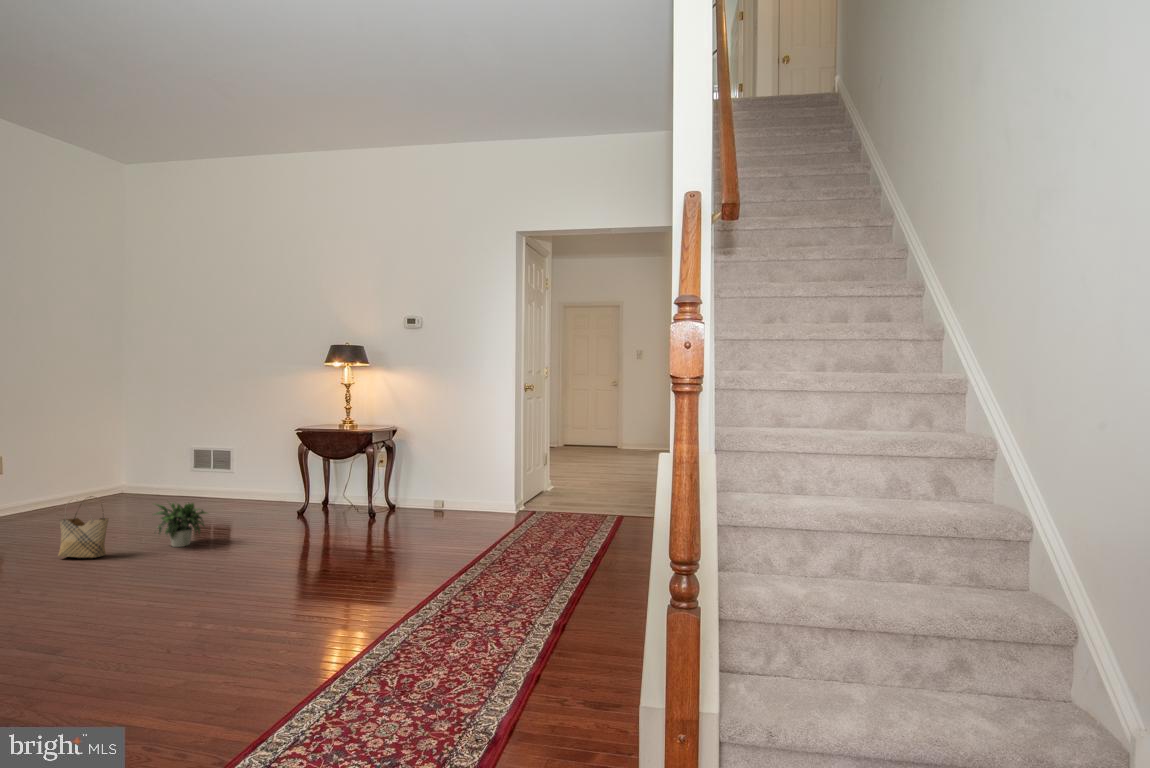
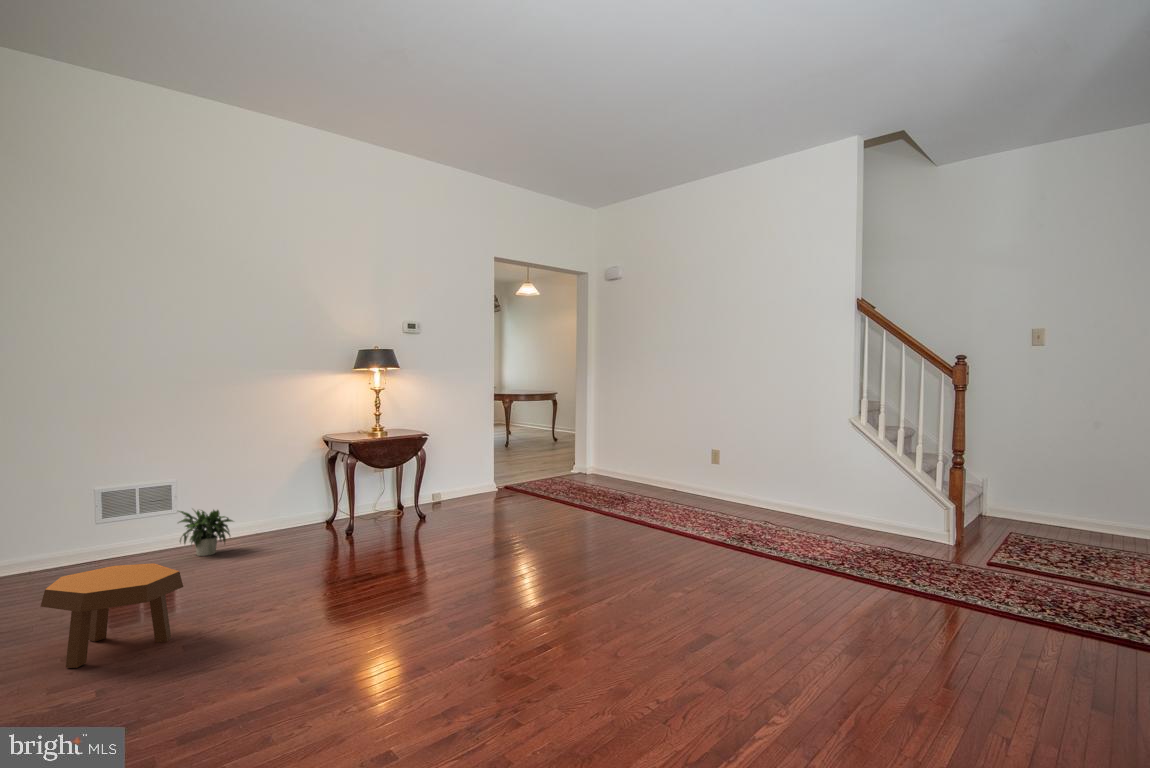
woven basket: present [58,496,109,558] -> none [83,503,134,566]
footstool: none [29,563,168,666] -> present [41,563,183,668]

